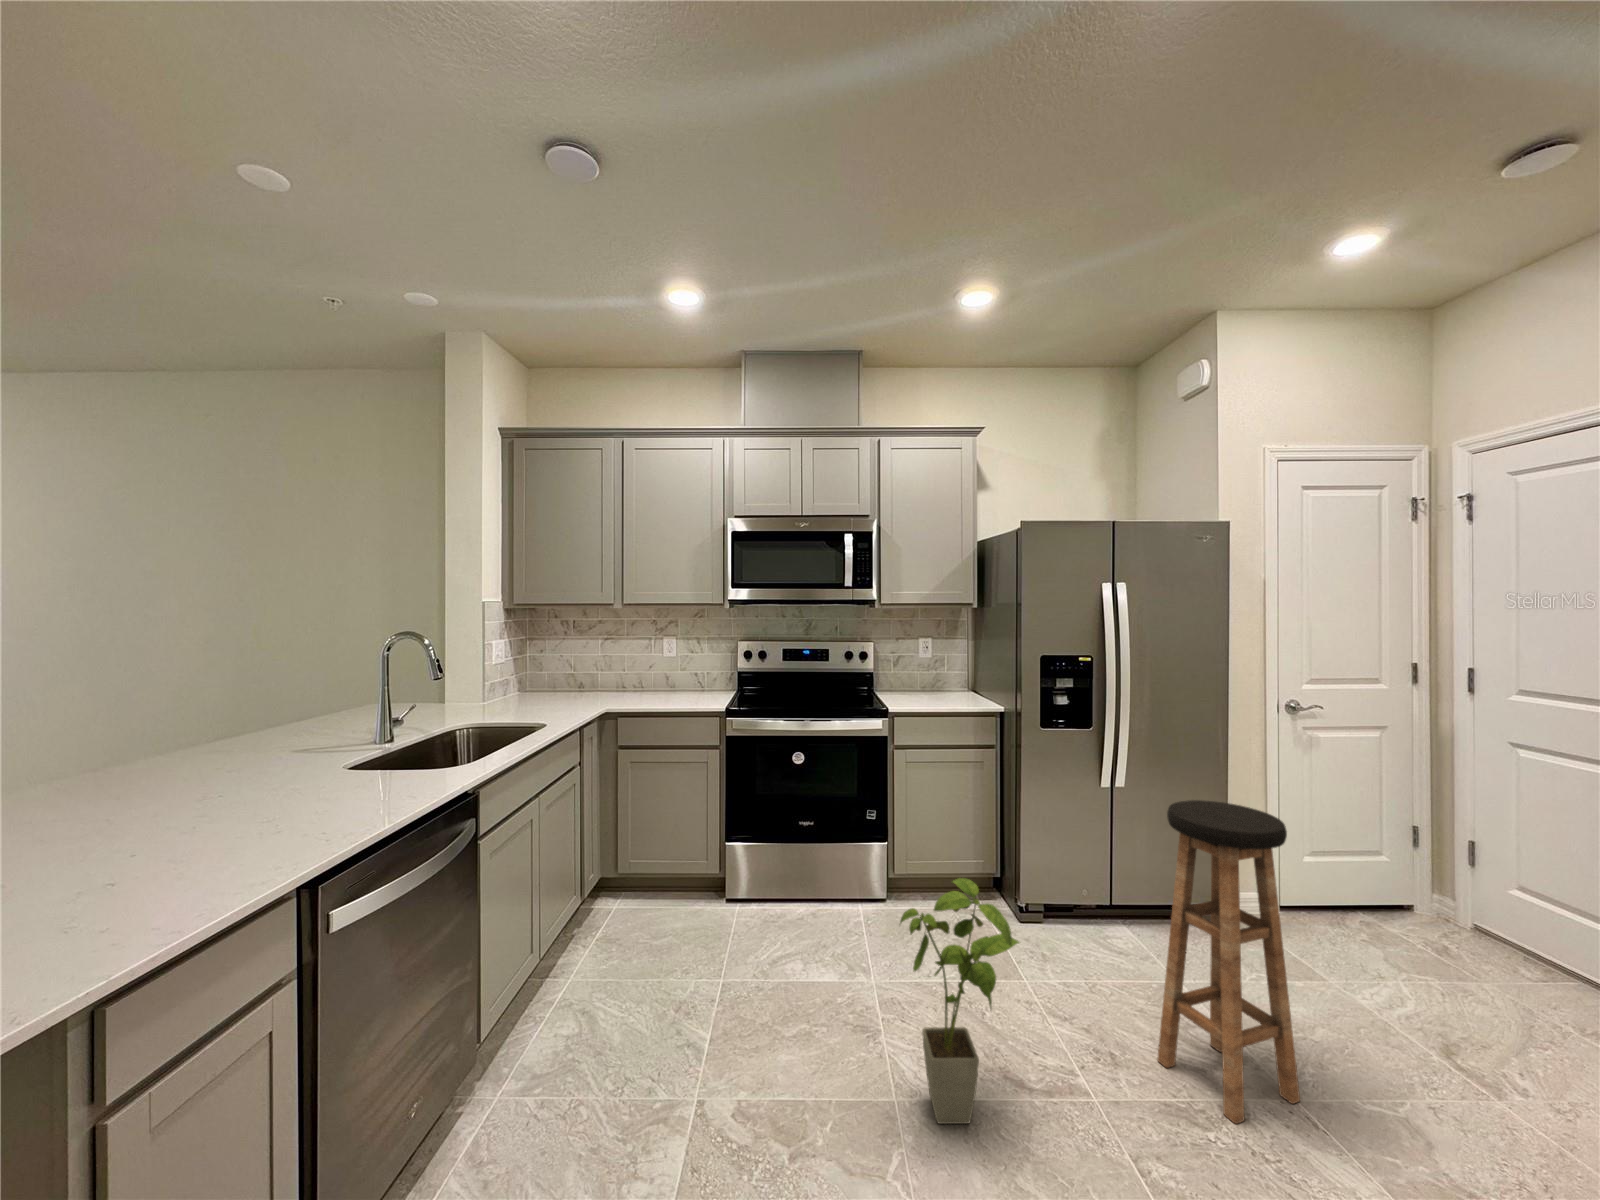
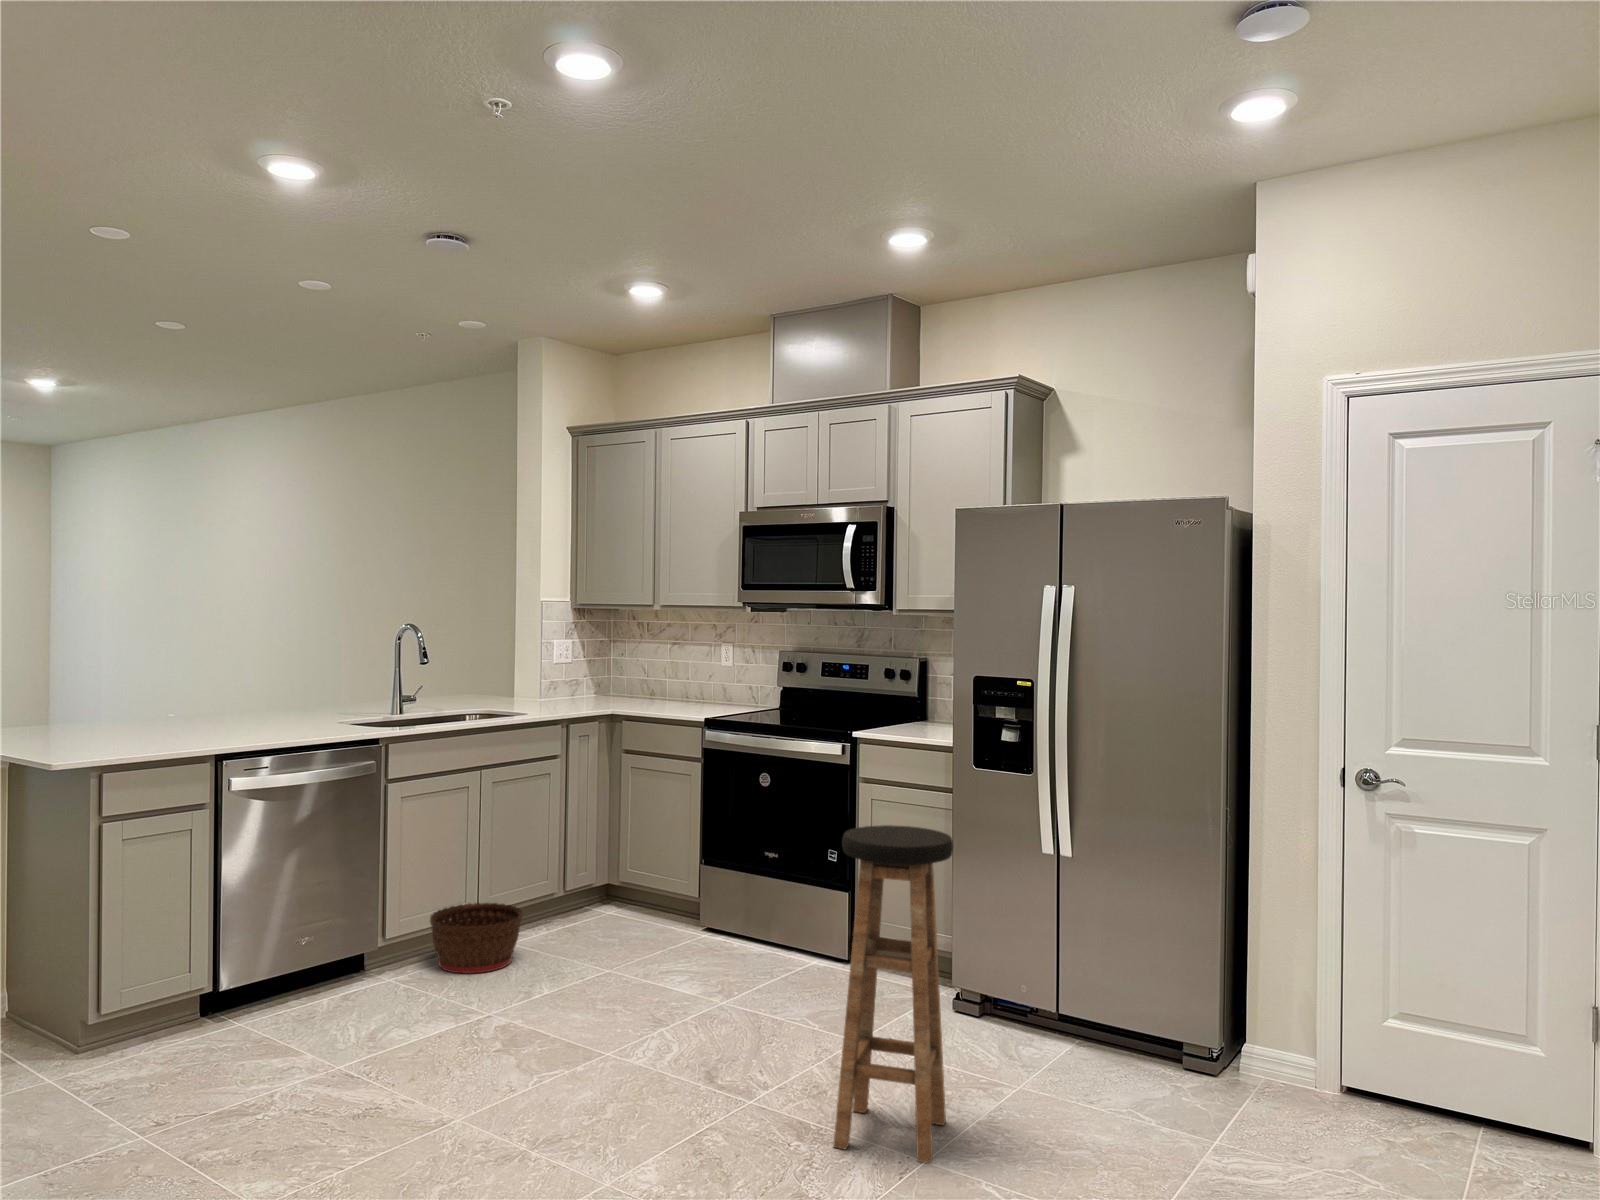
house plant: present [900,878,1019,1124] -> none [589,849,705,1073]
basket: none [532,945,641,1057] -> present [430,903,523,973]

